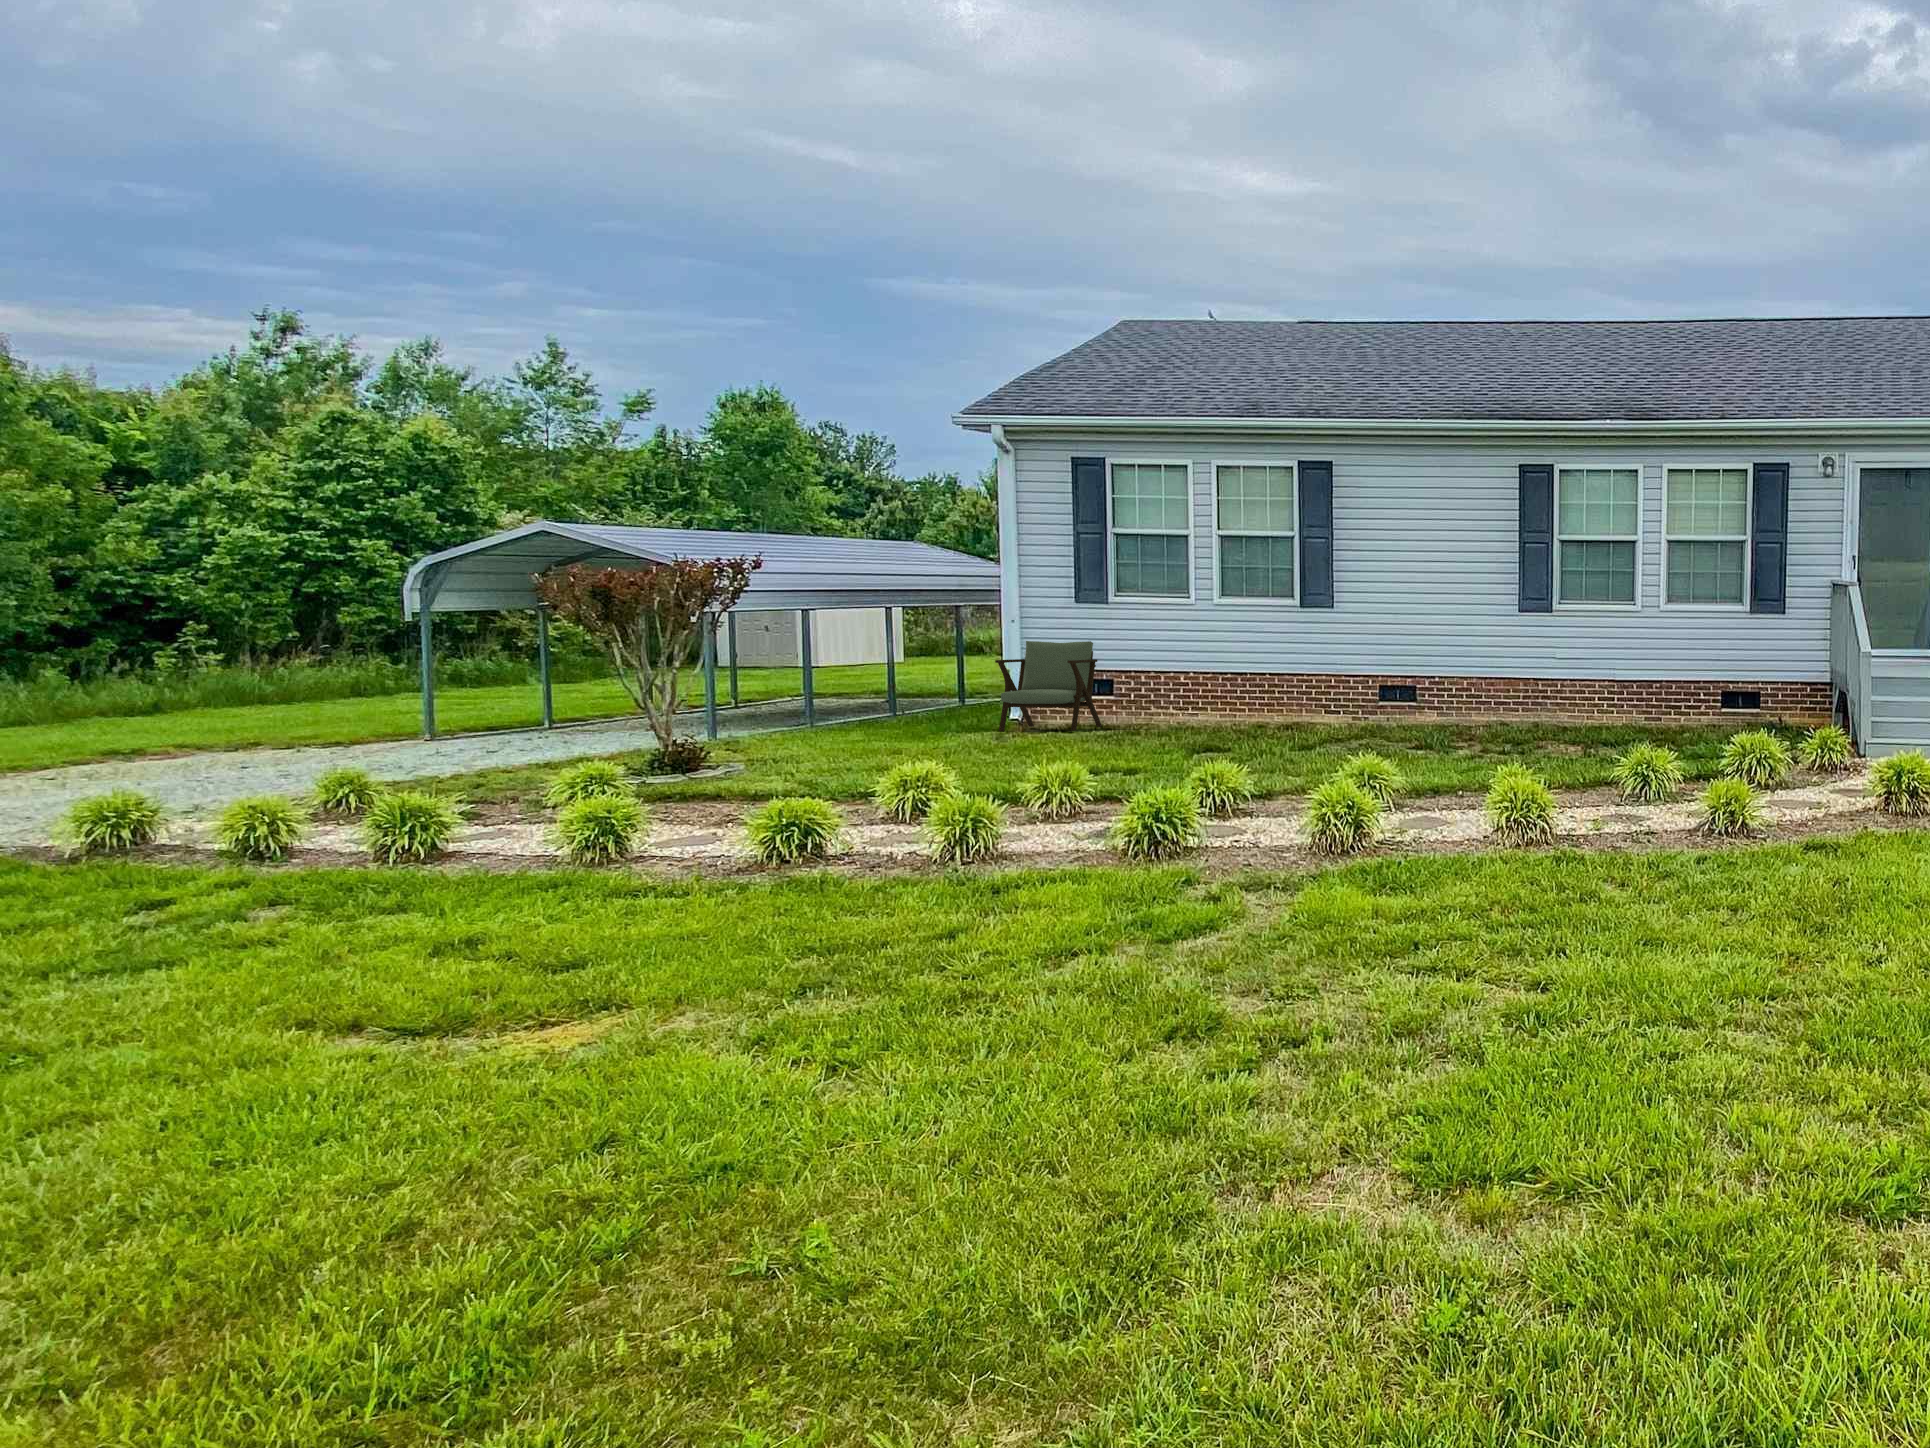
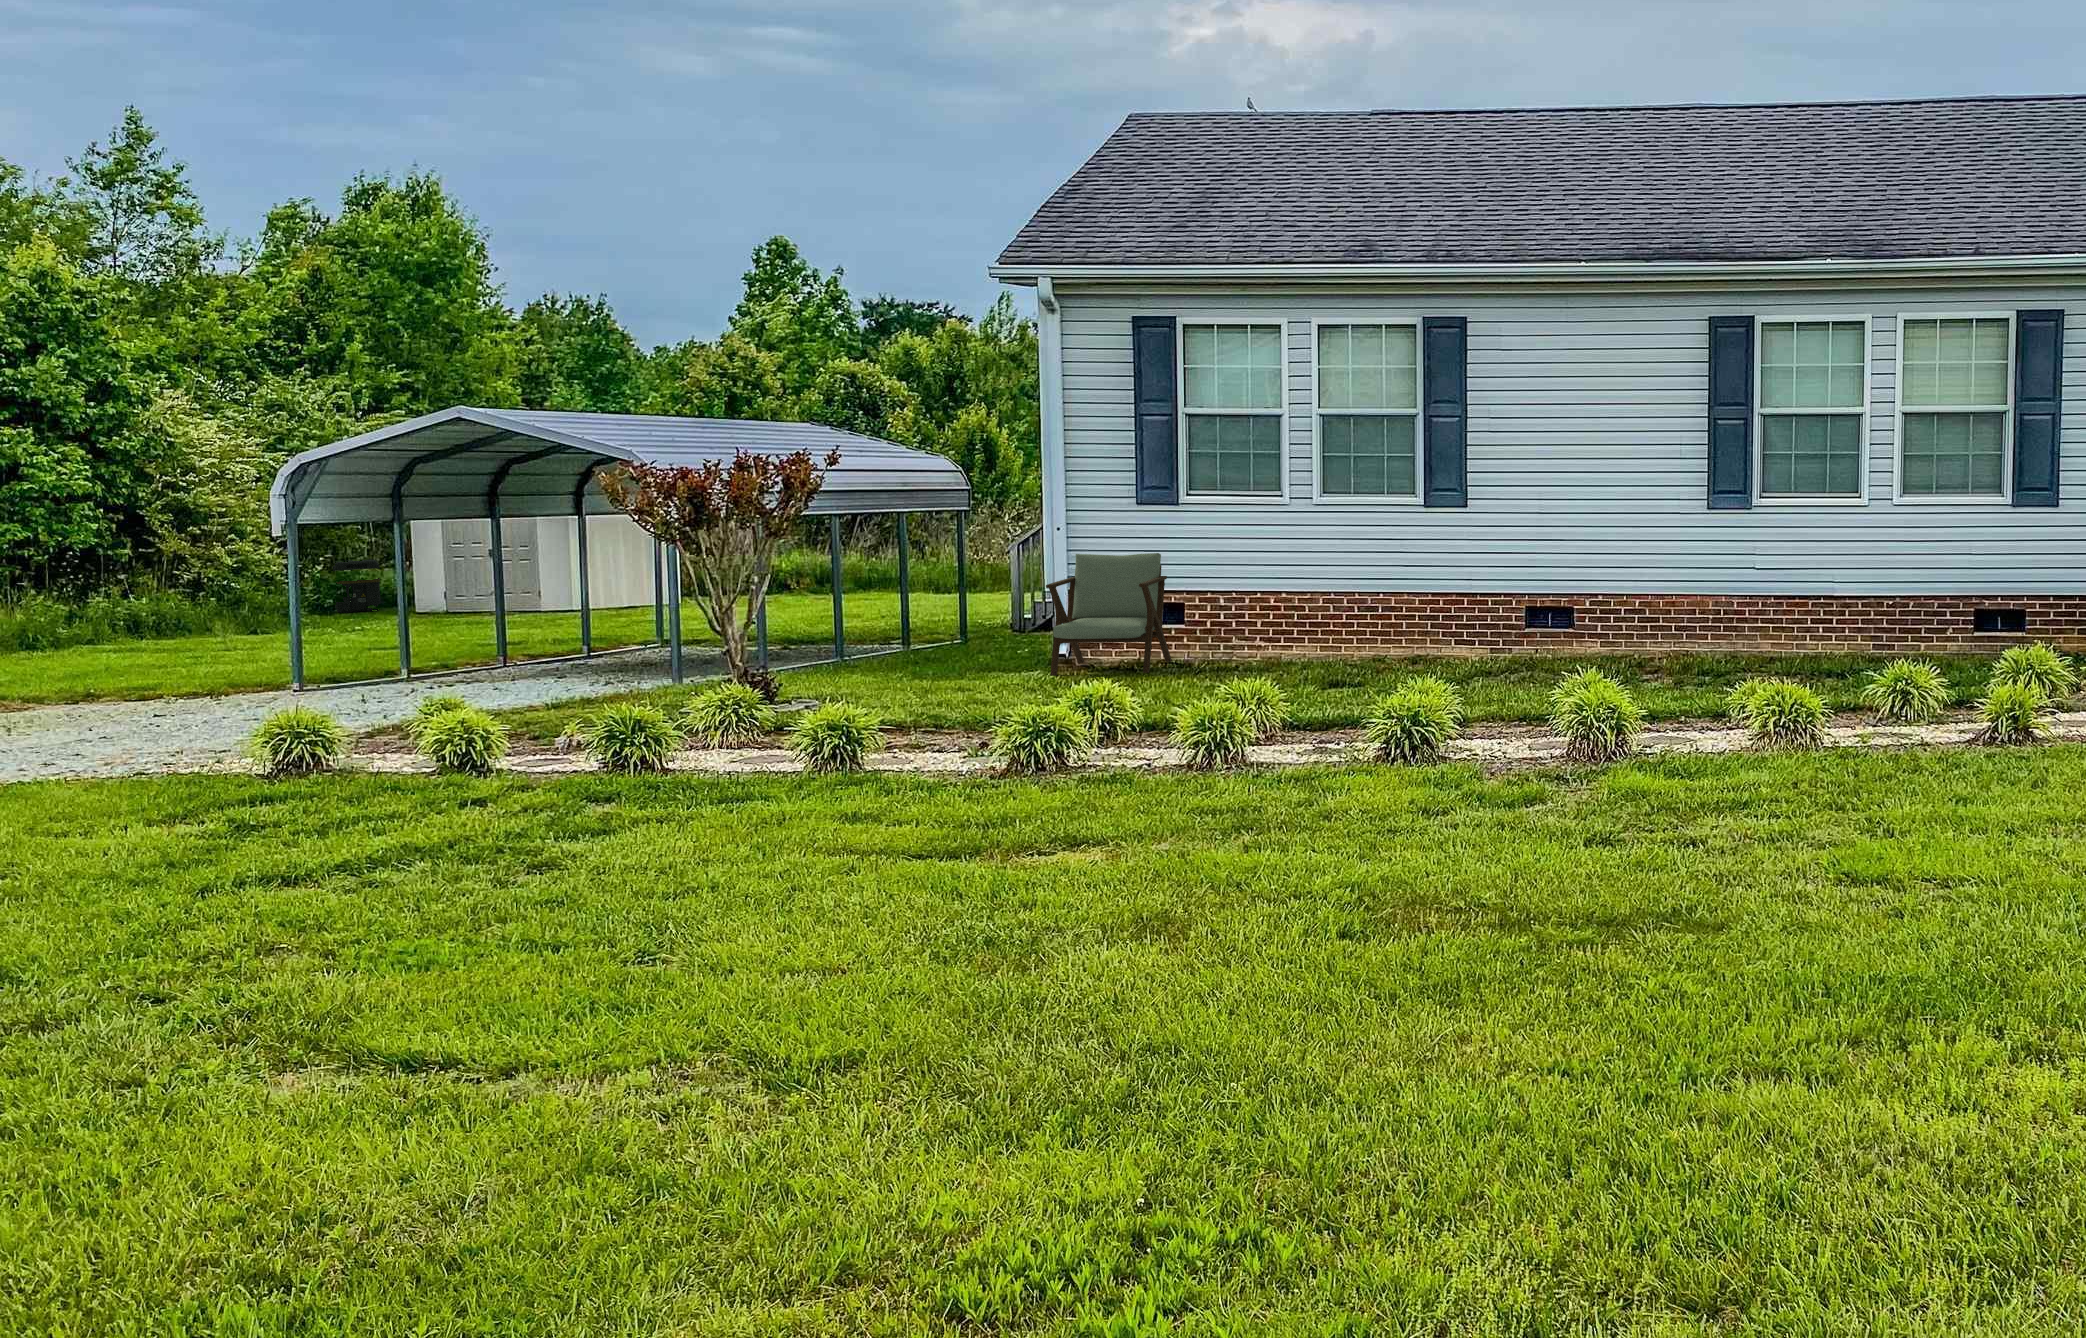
toolbox: none [502,668,541,708] -> present [333,560,381,613]

